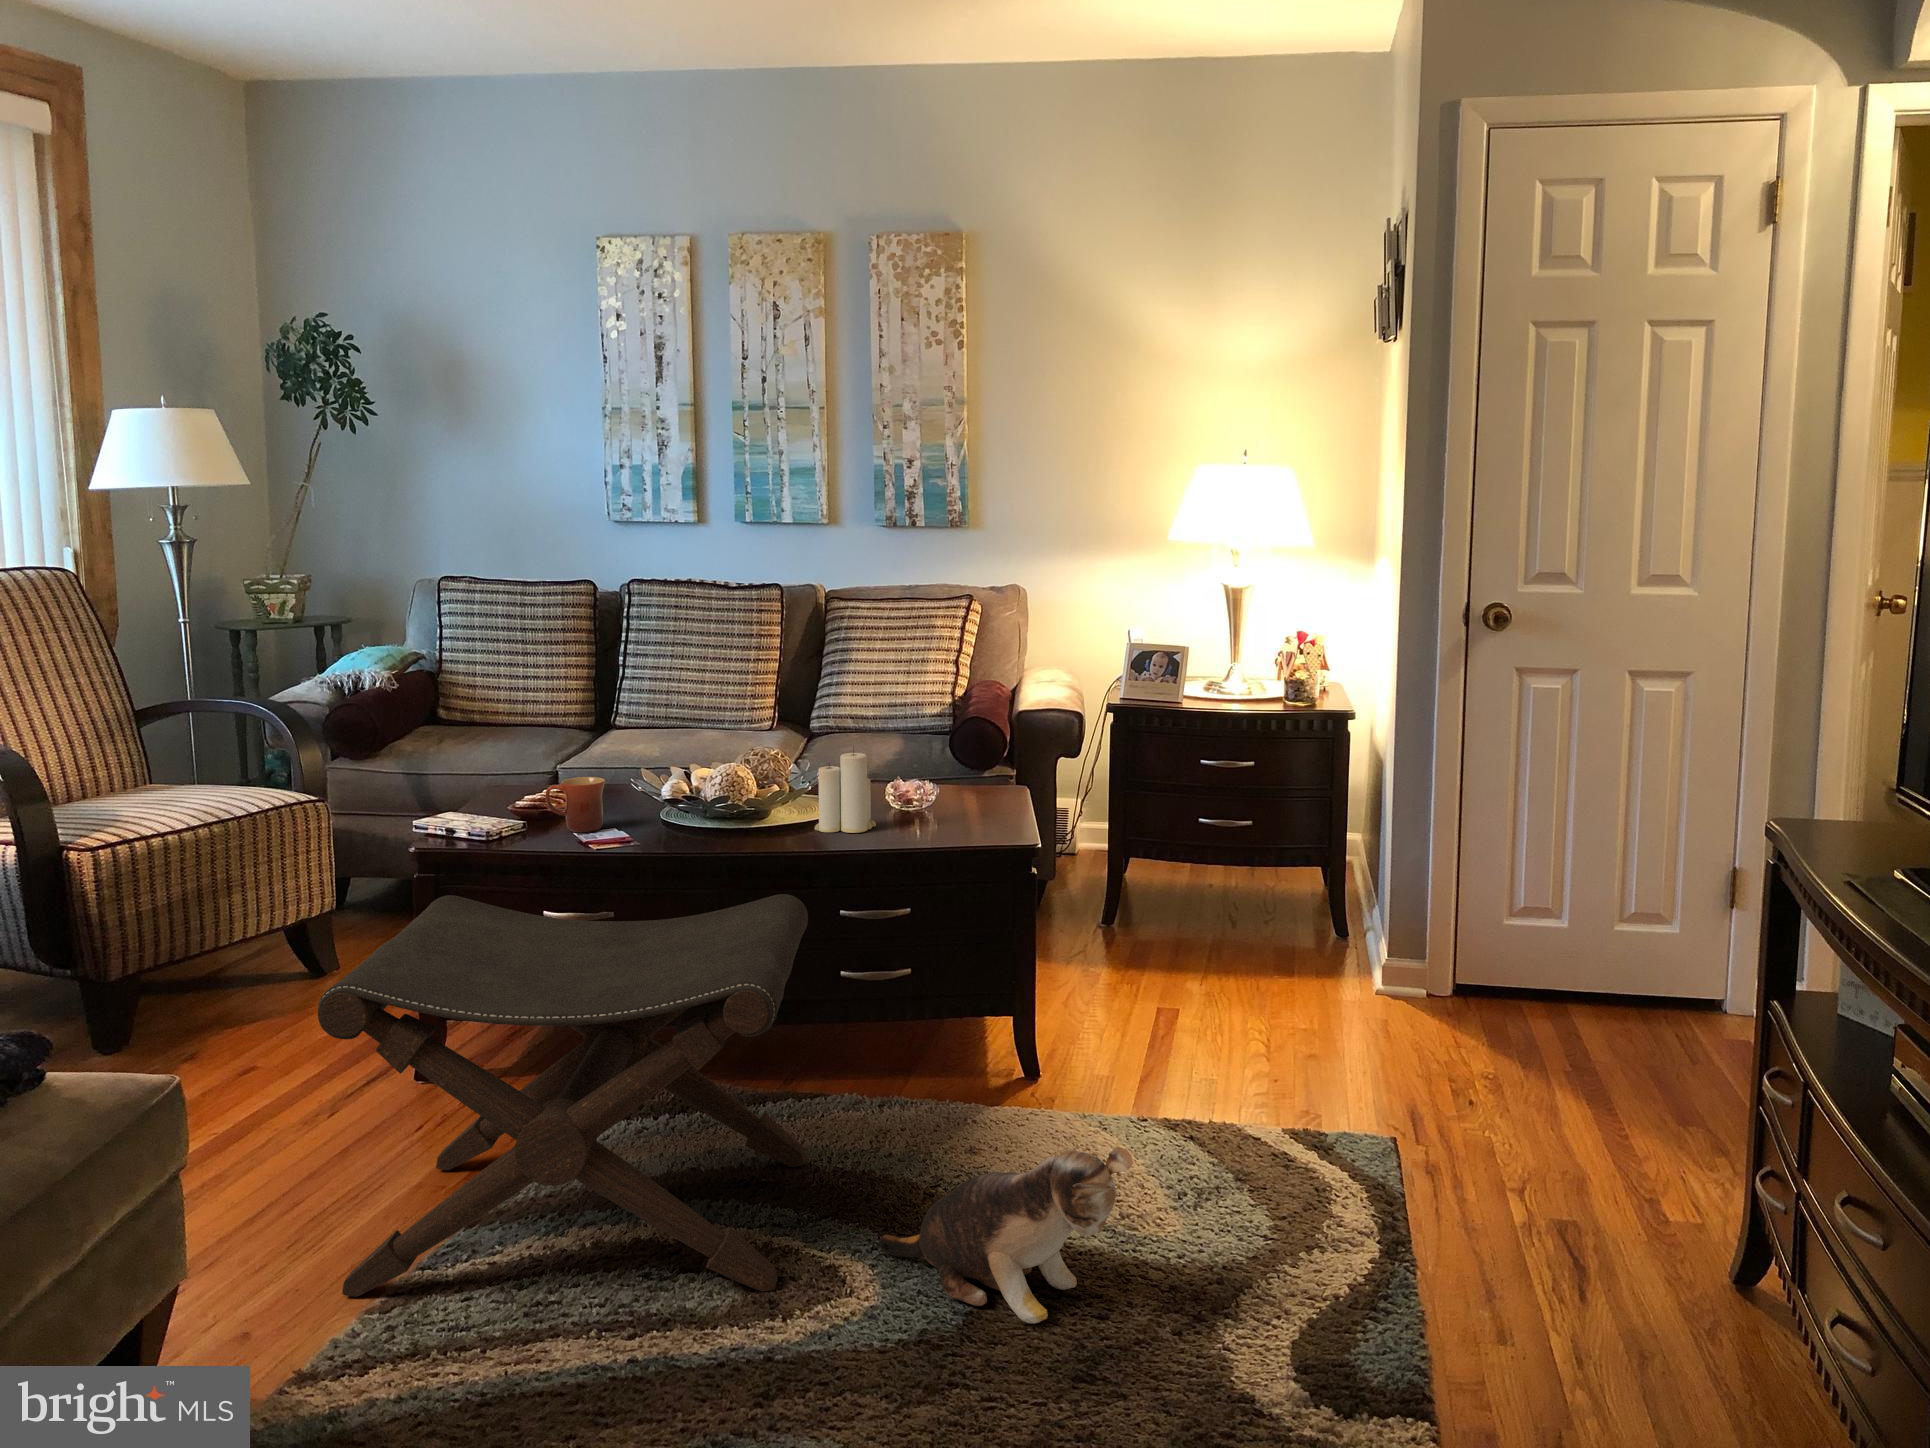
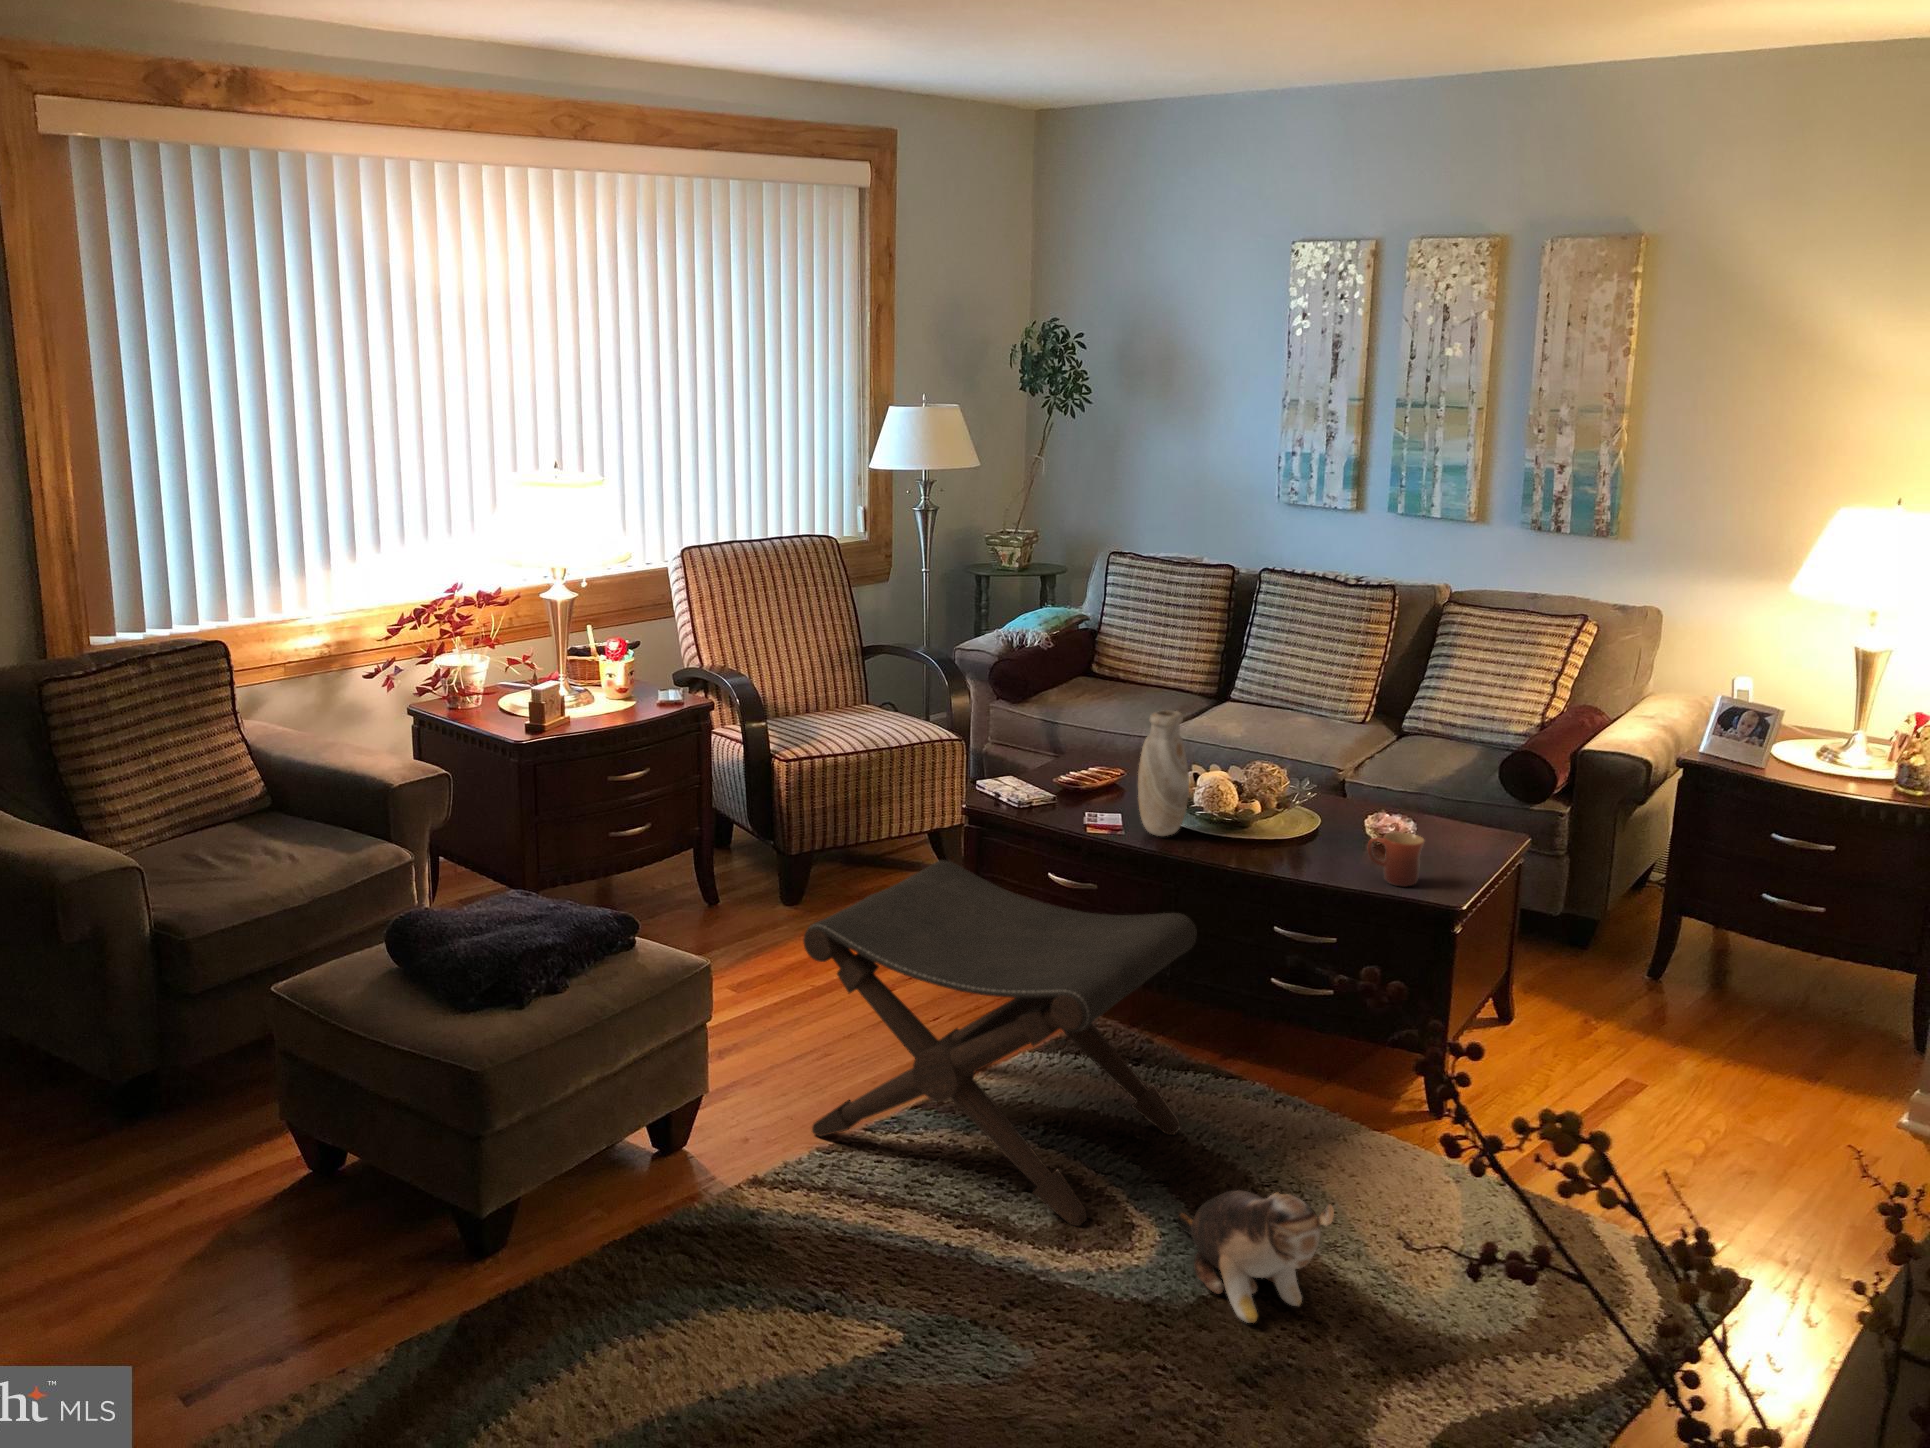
vase: none [639,690,701,839] -> present [1138,710,1189,836]
candle: present [815,746,876,833] -> none [1285,781,1342,859]
mug: present [545,777,605,833] -> present [1368,832,1424,887]

